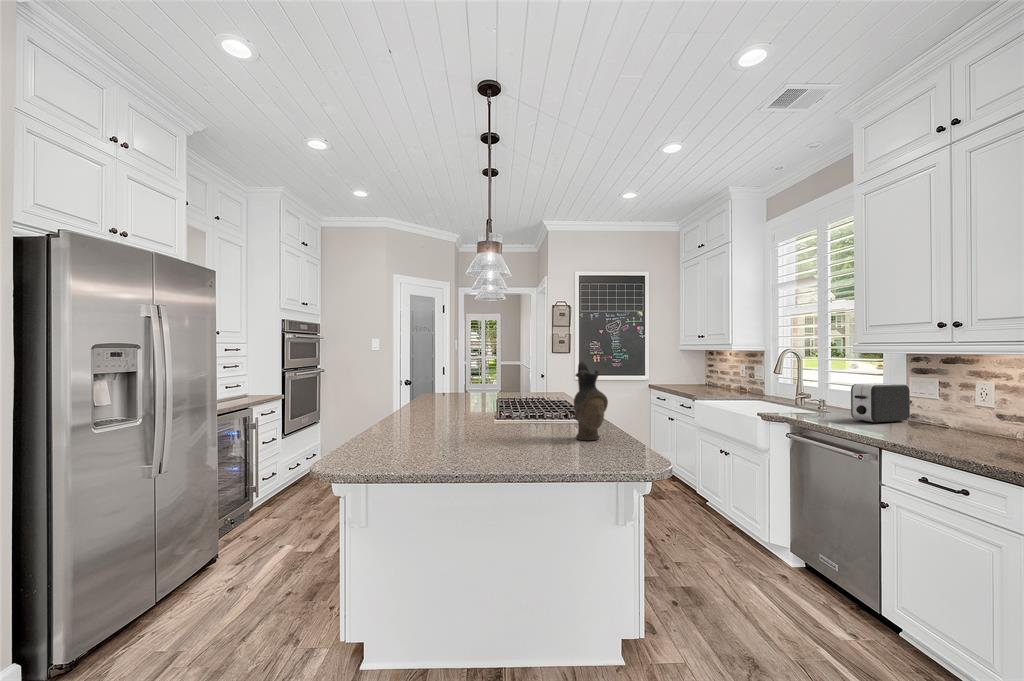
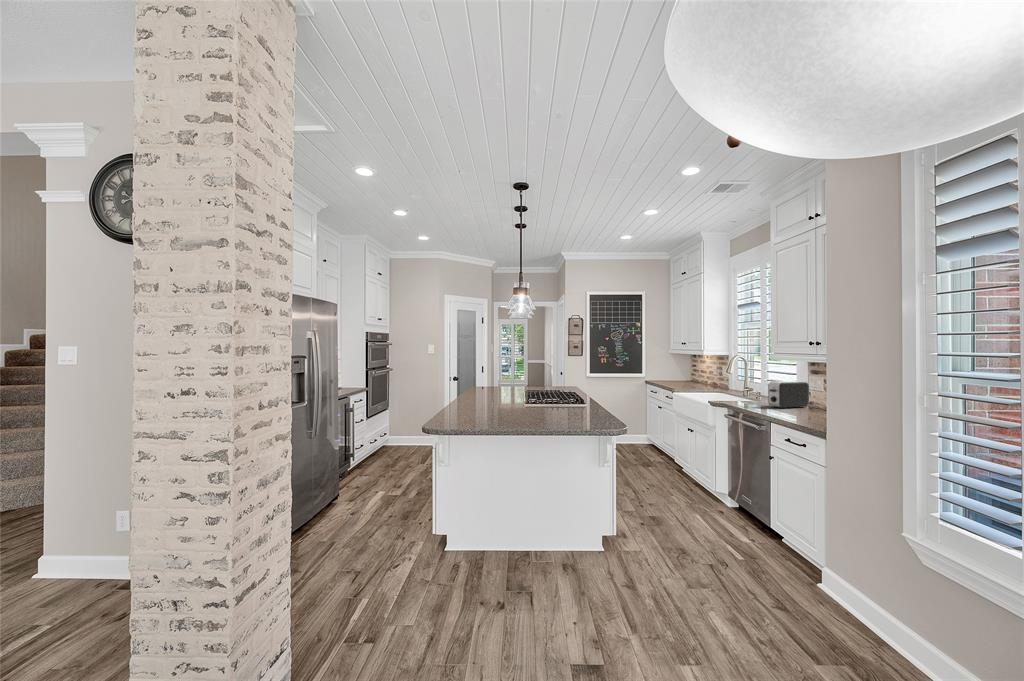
ceramic pitcher: present [574,361,608,440] -> none [572,368,592,415]

